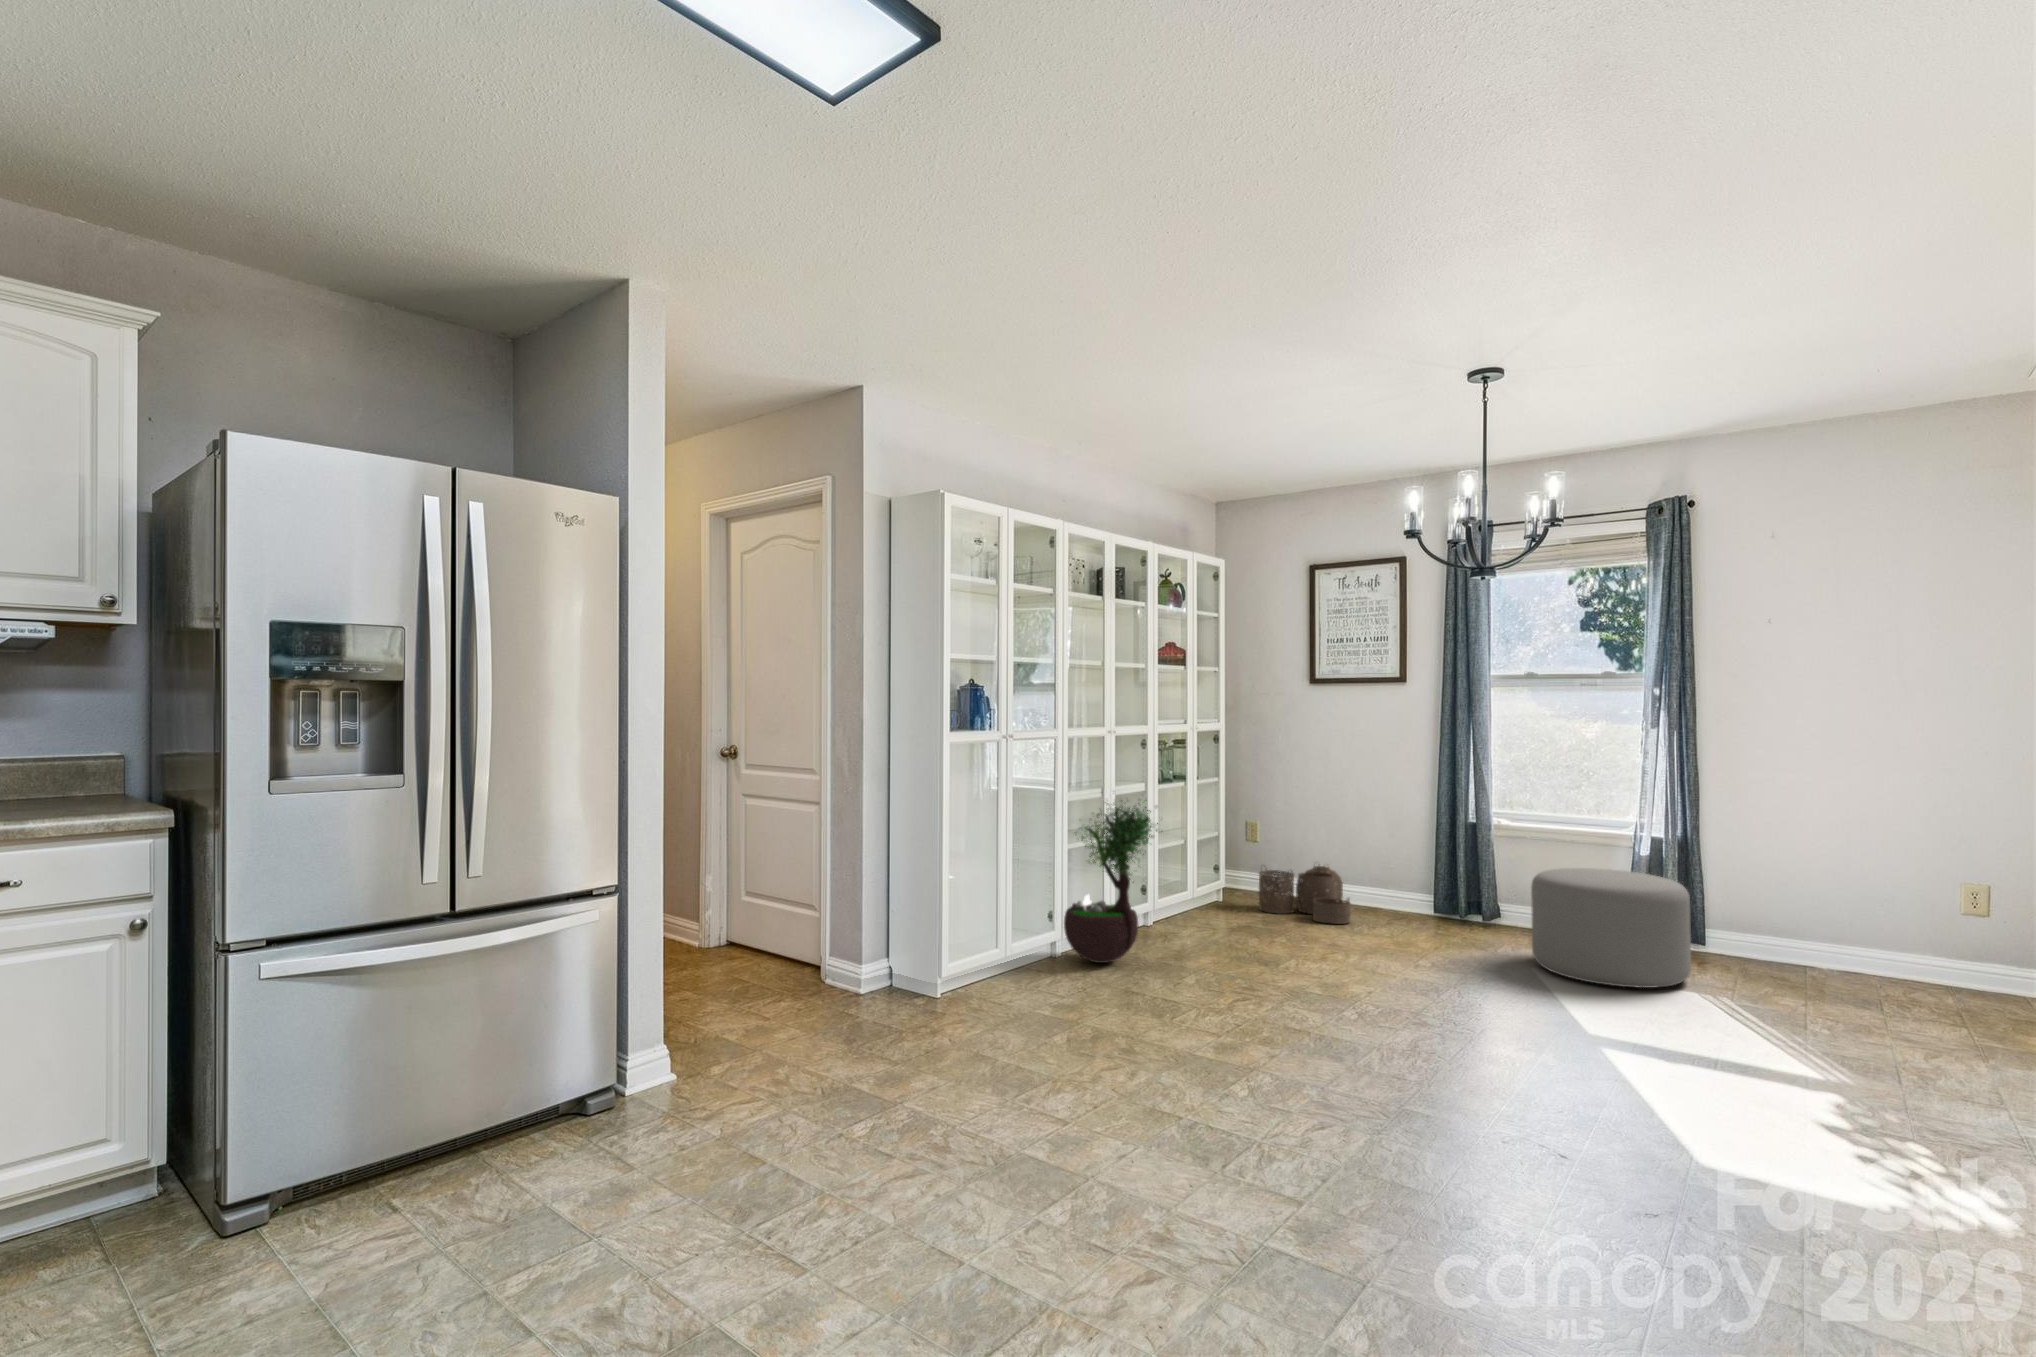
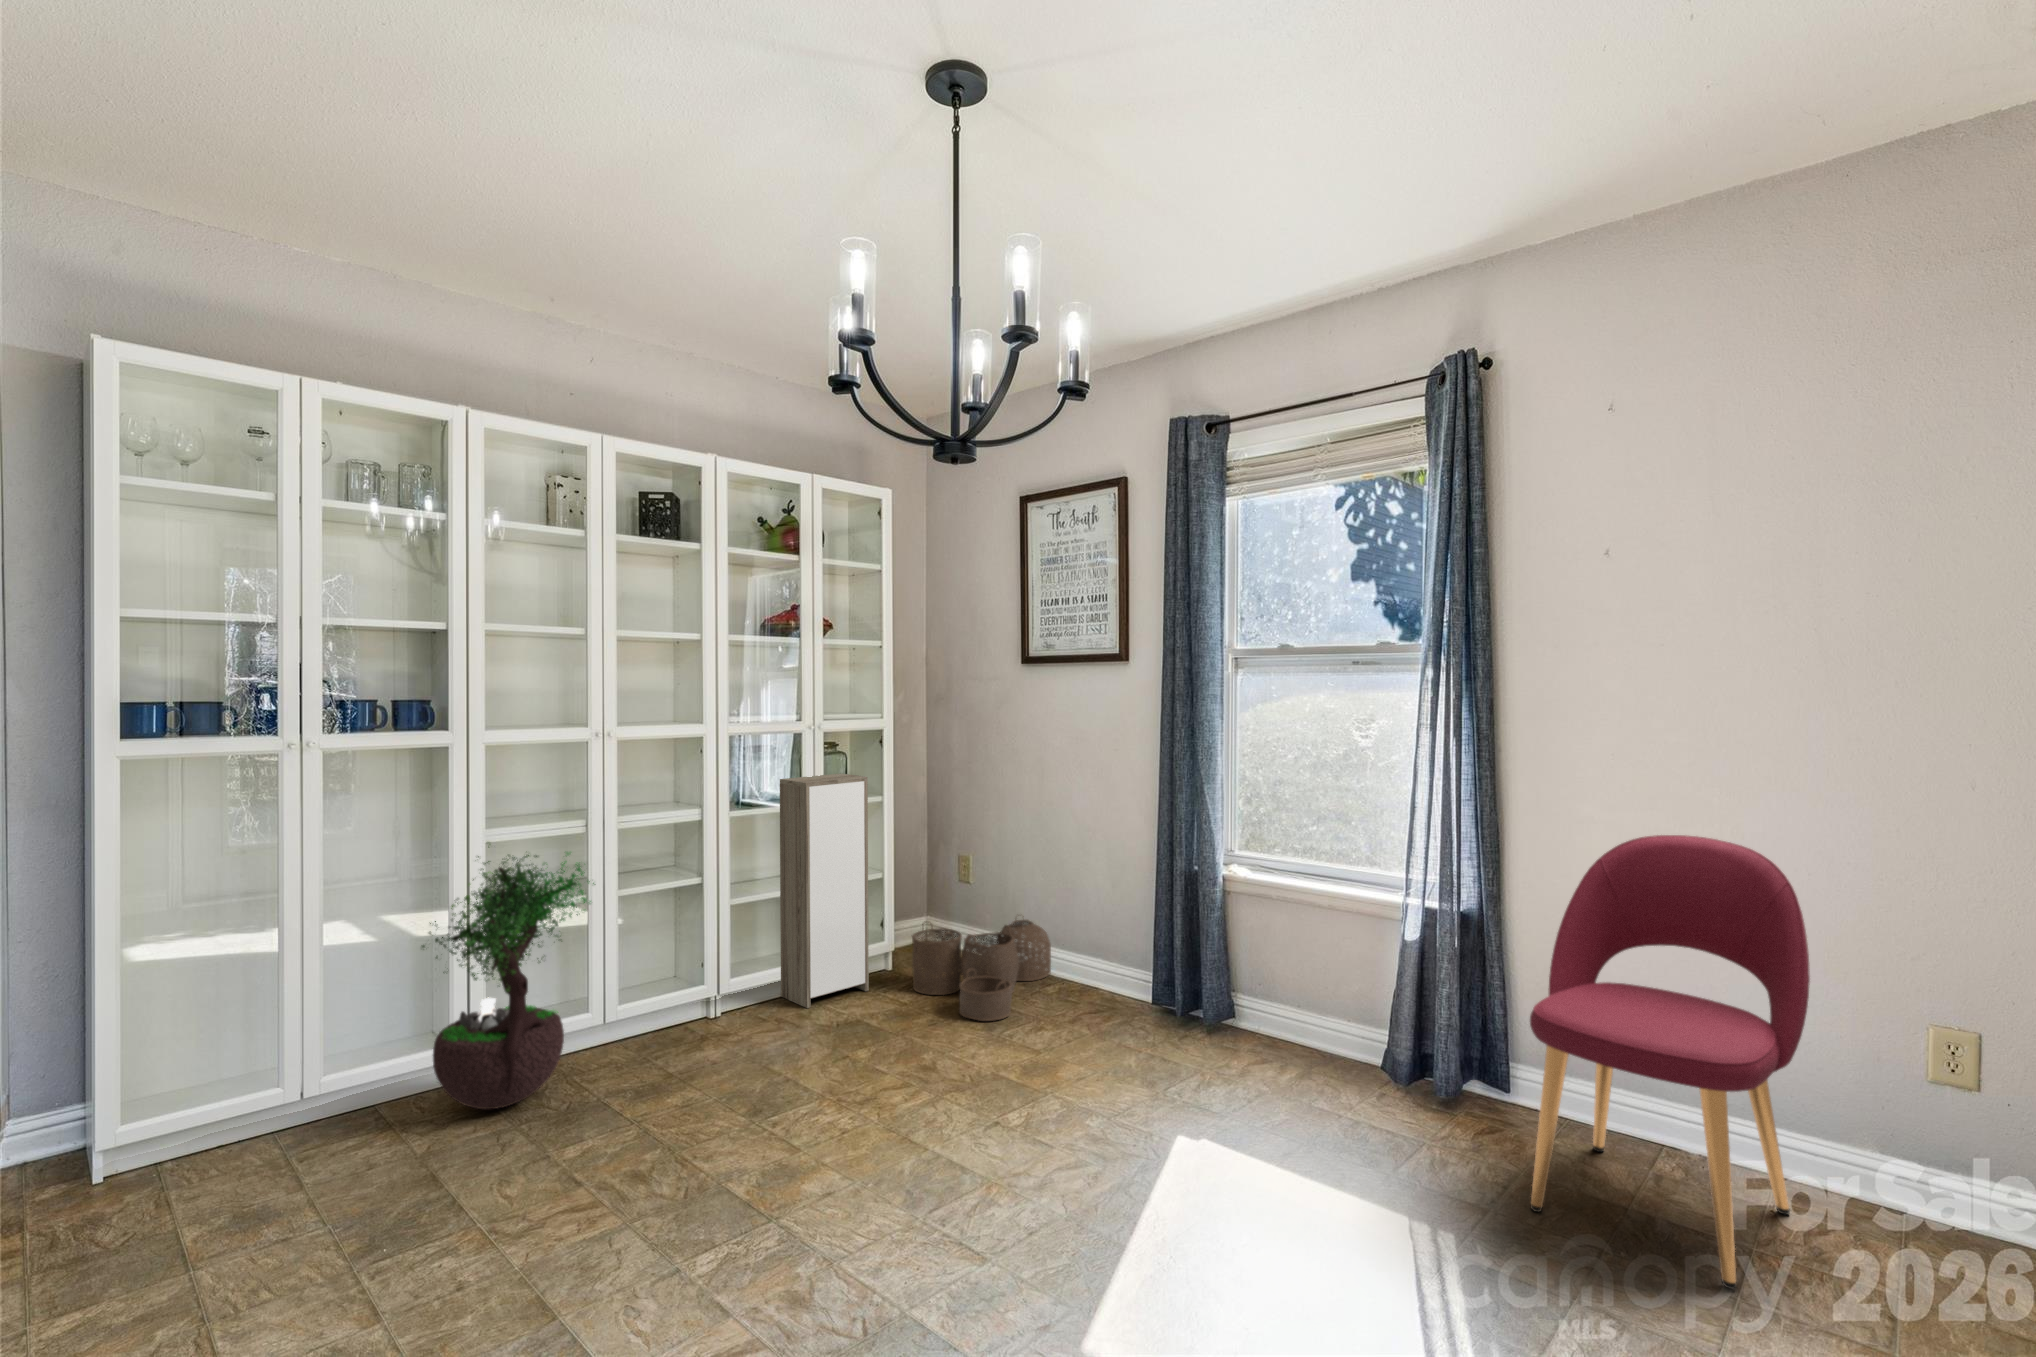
storage cabinet: none [1178,760,1233,921] -> present [780,773,869,1008]
dining chair: none [1751,781,1904,1003] -> present [1530,835,1810,1289]
ottoman: present [1531,868,1691,988] -> none [1165,971,1408,1217]

